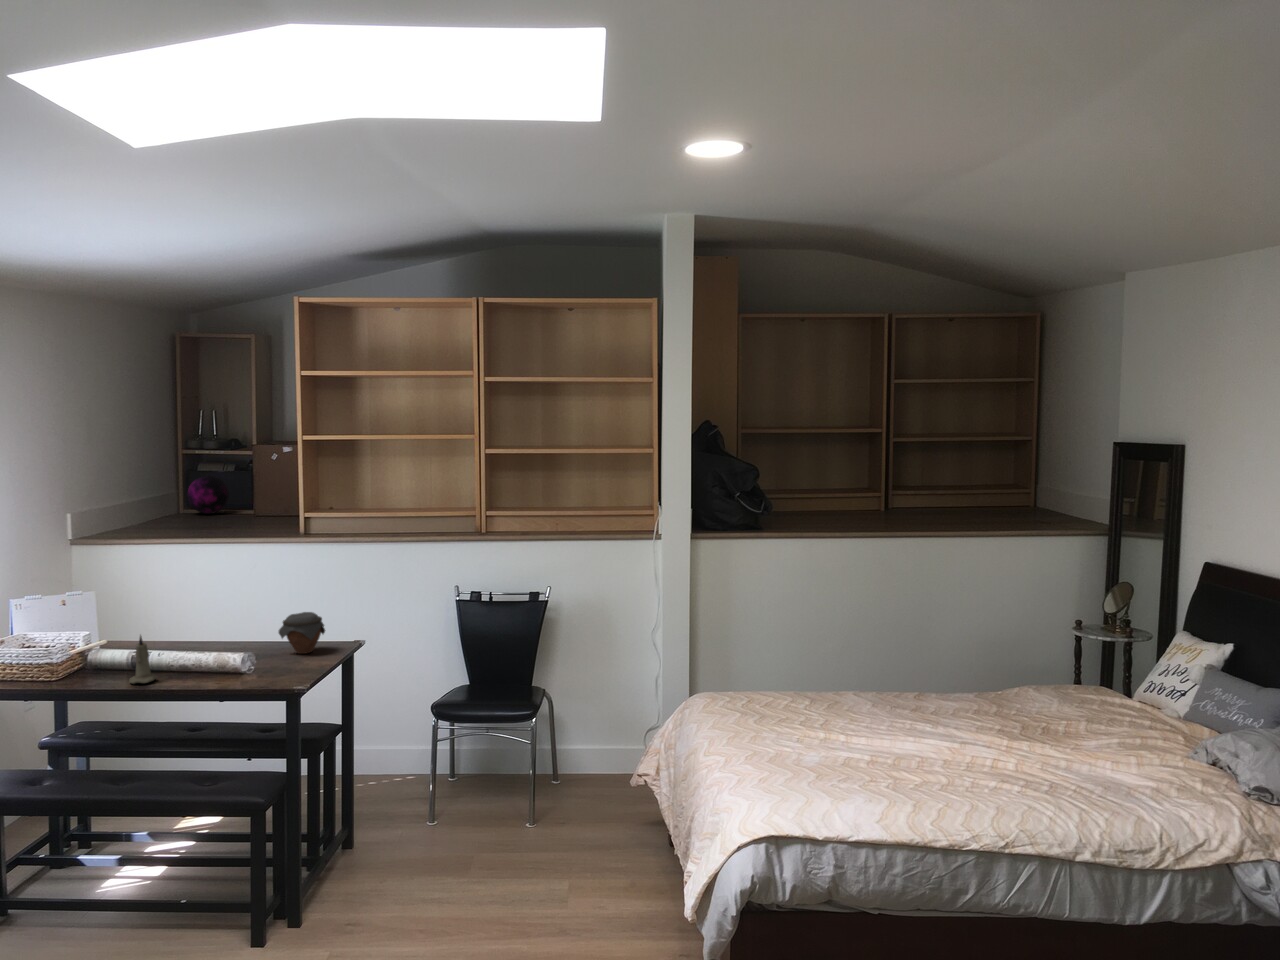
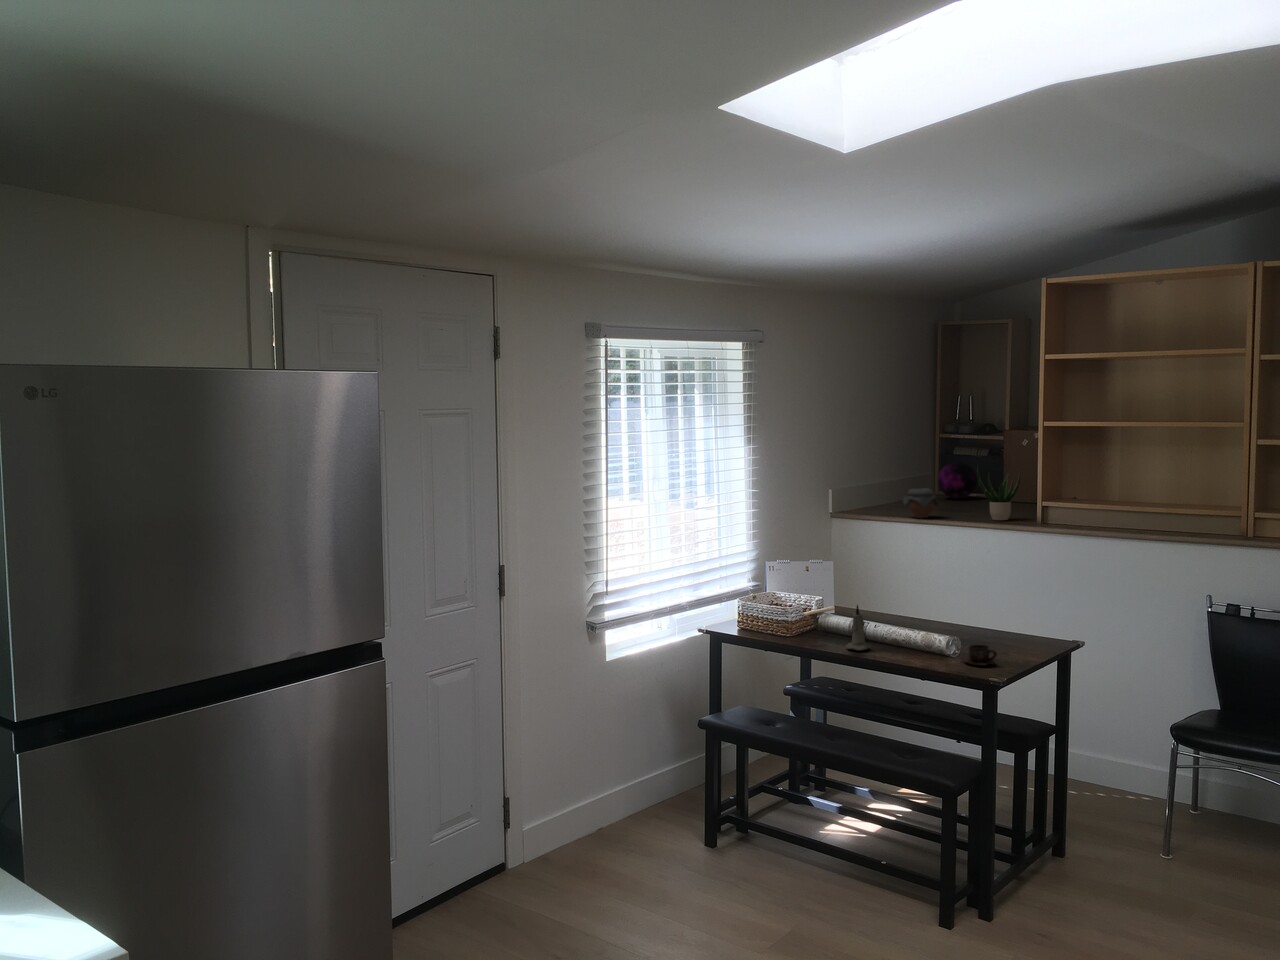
potted plant: none [238,478,282,533] -> present [977,466,1020,520]
jar: present [279,612,325,654] -> present [903,488,938,518]
cup: none [260,657,292,679] -> present [964,645,996,666]

